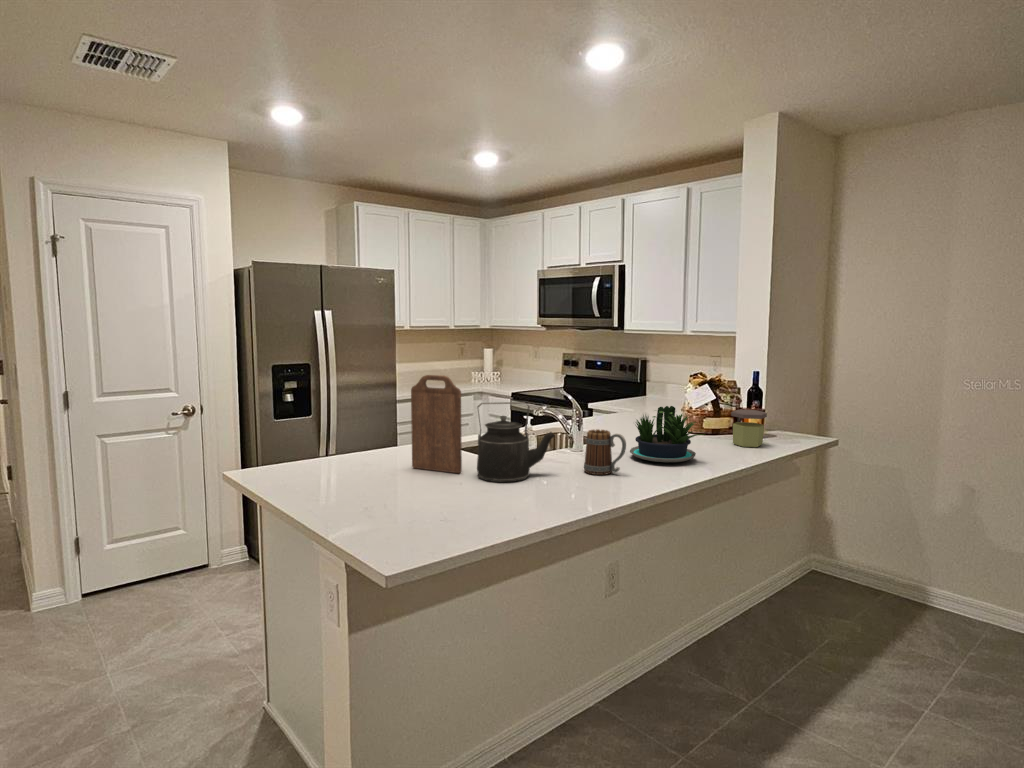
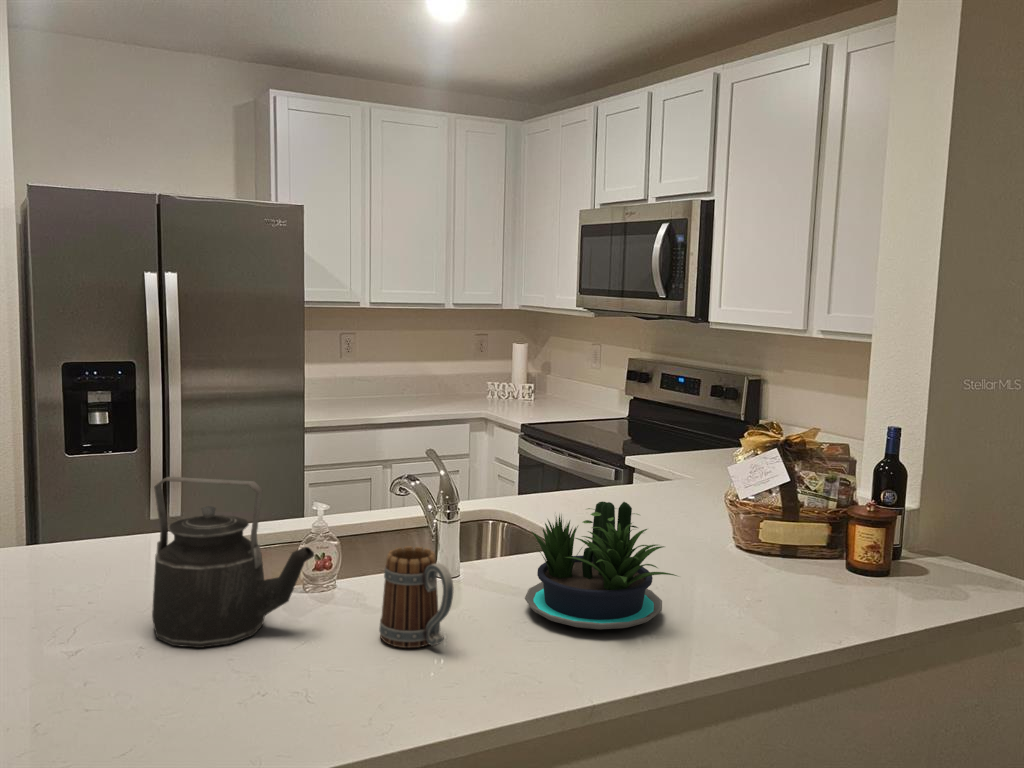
cutting board: present [411,375,462,473] -> none [76,412,145,611]
jar: present [731,410,767,447] -> none [793,512,871,601]

